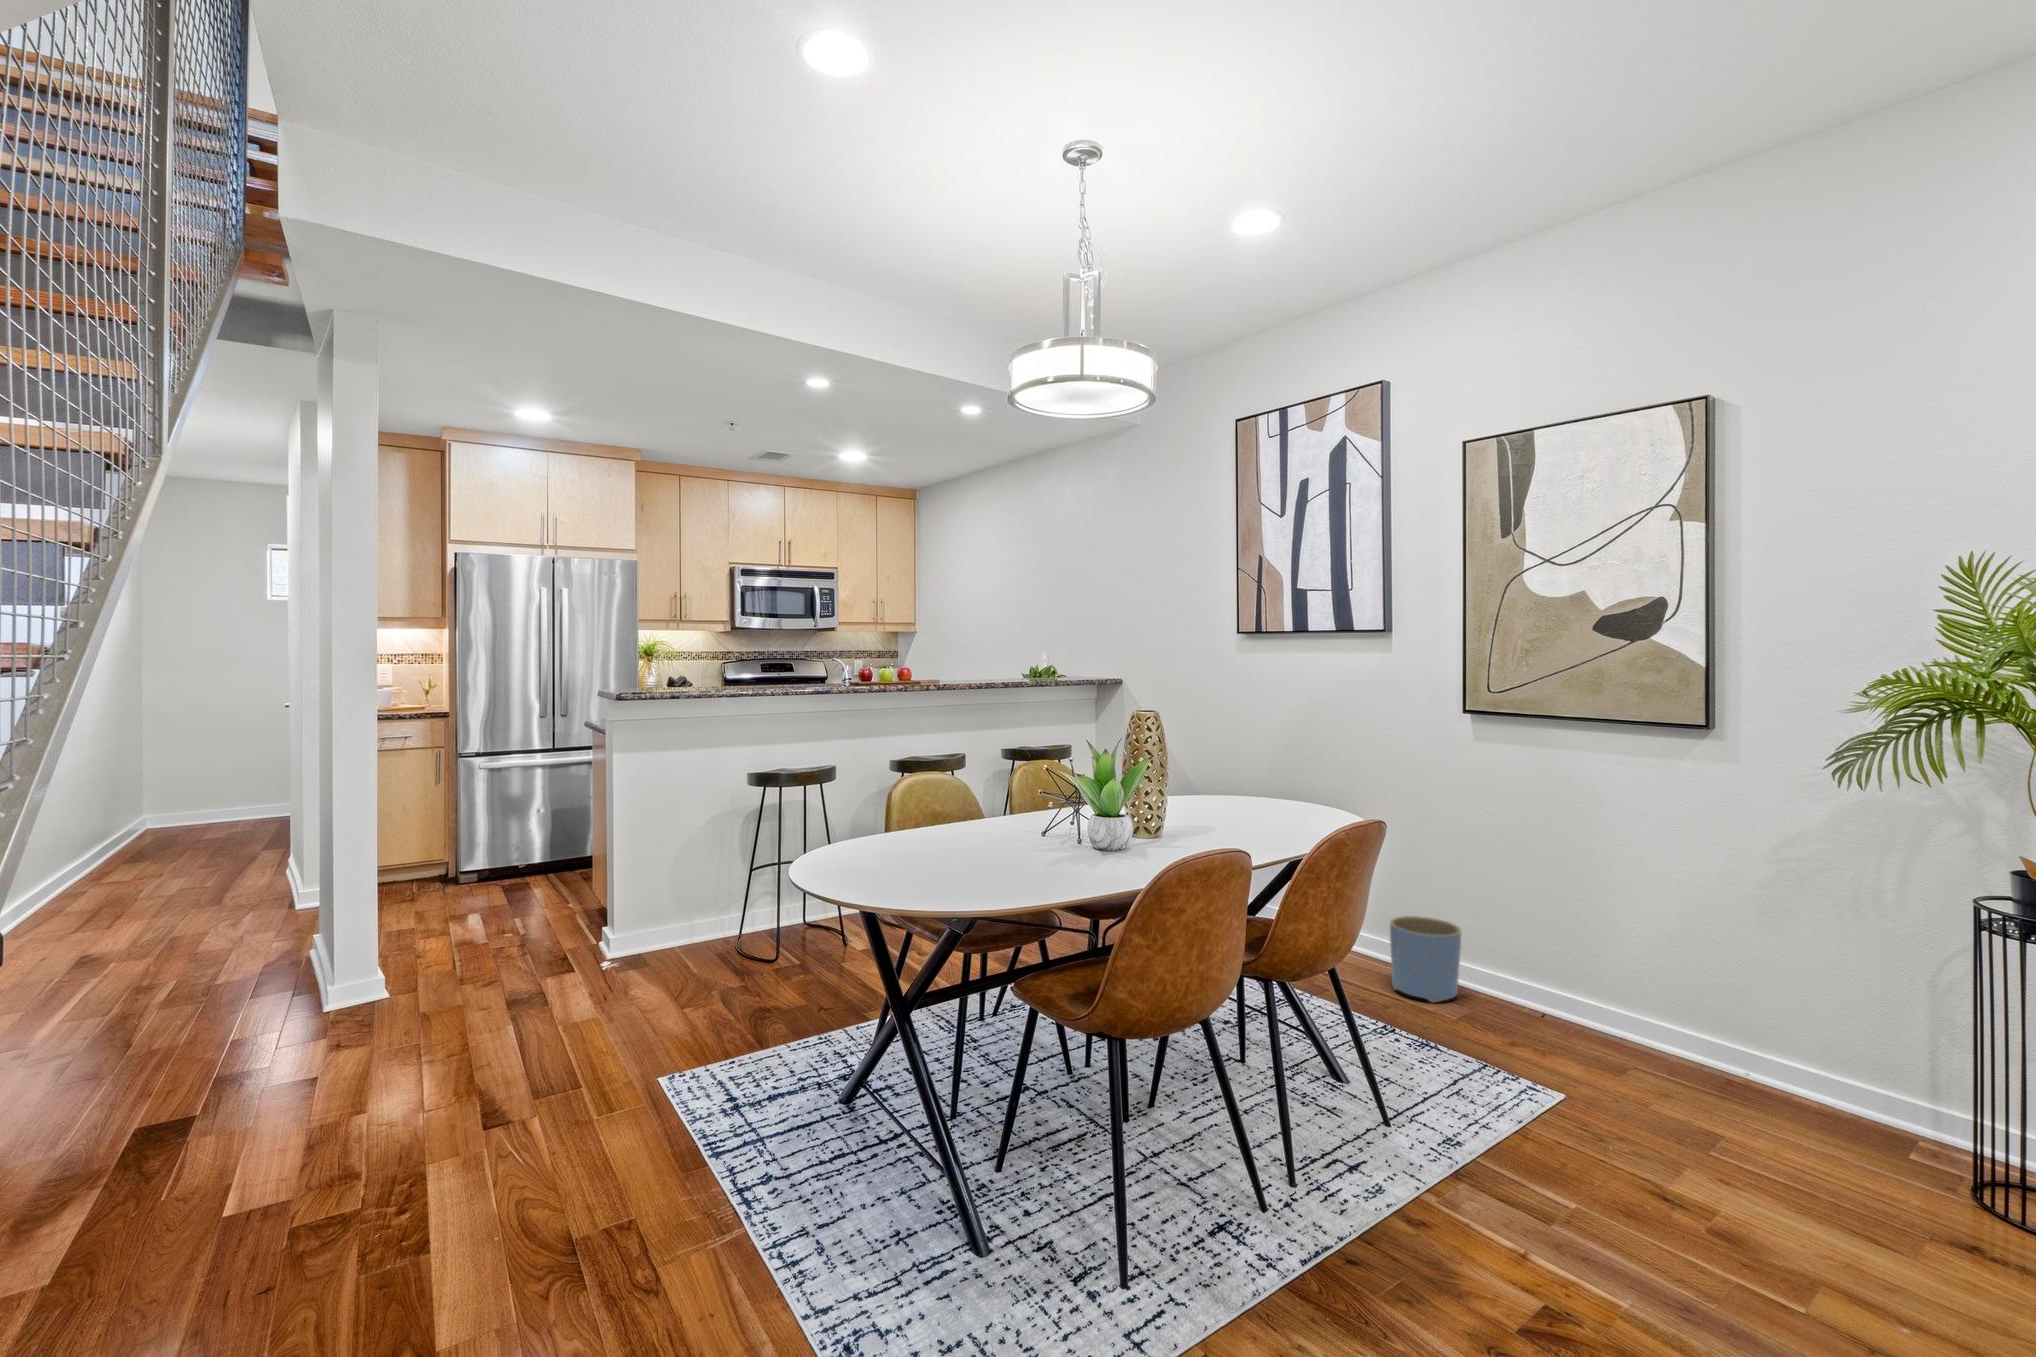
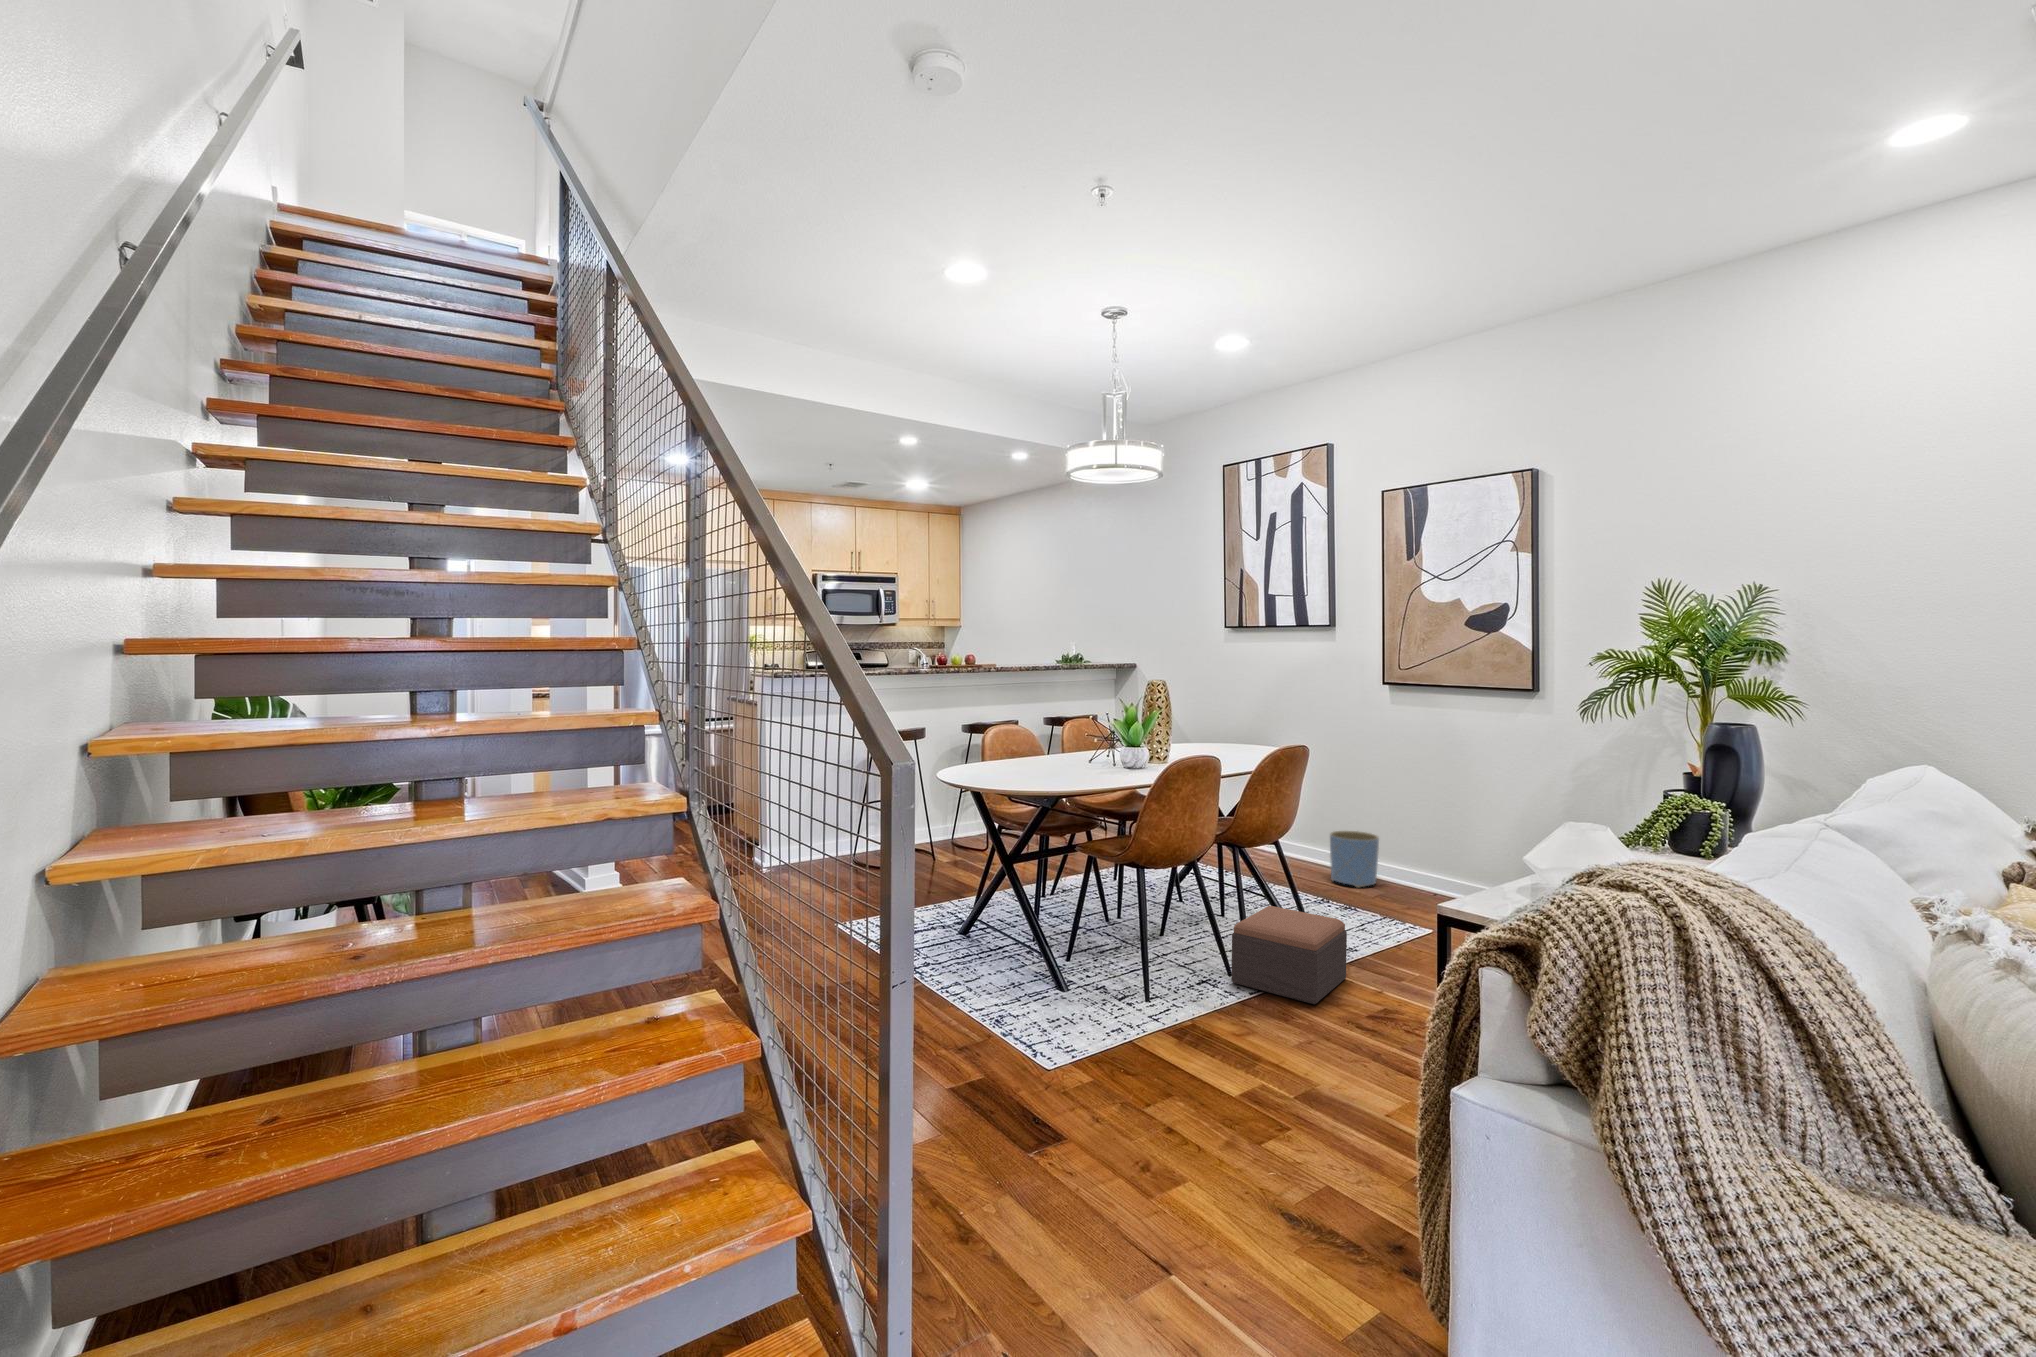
footstool: none [1264,1081,1456,1291] -> present [1231,906,1347,1004]

